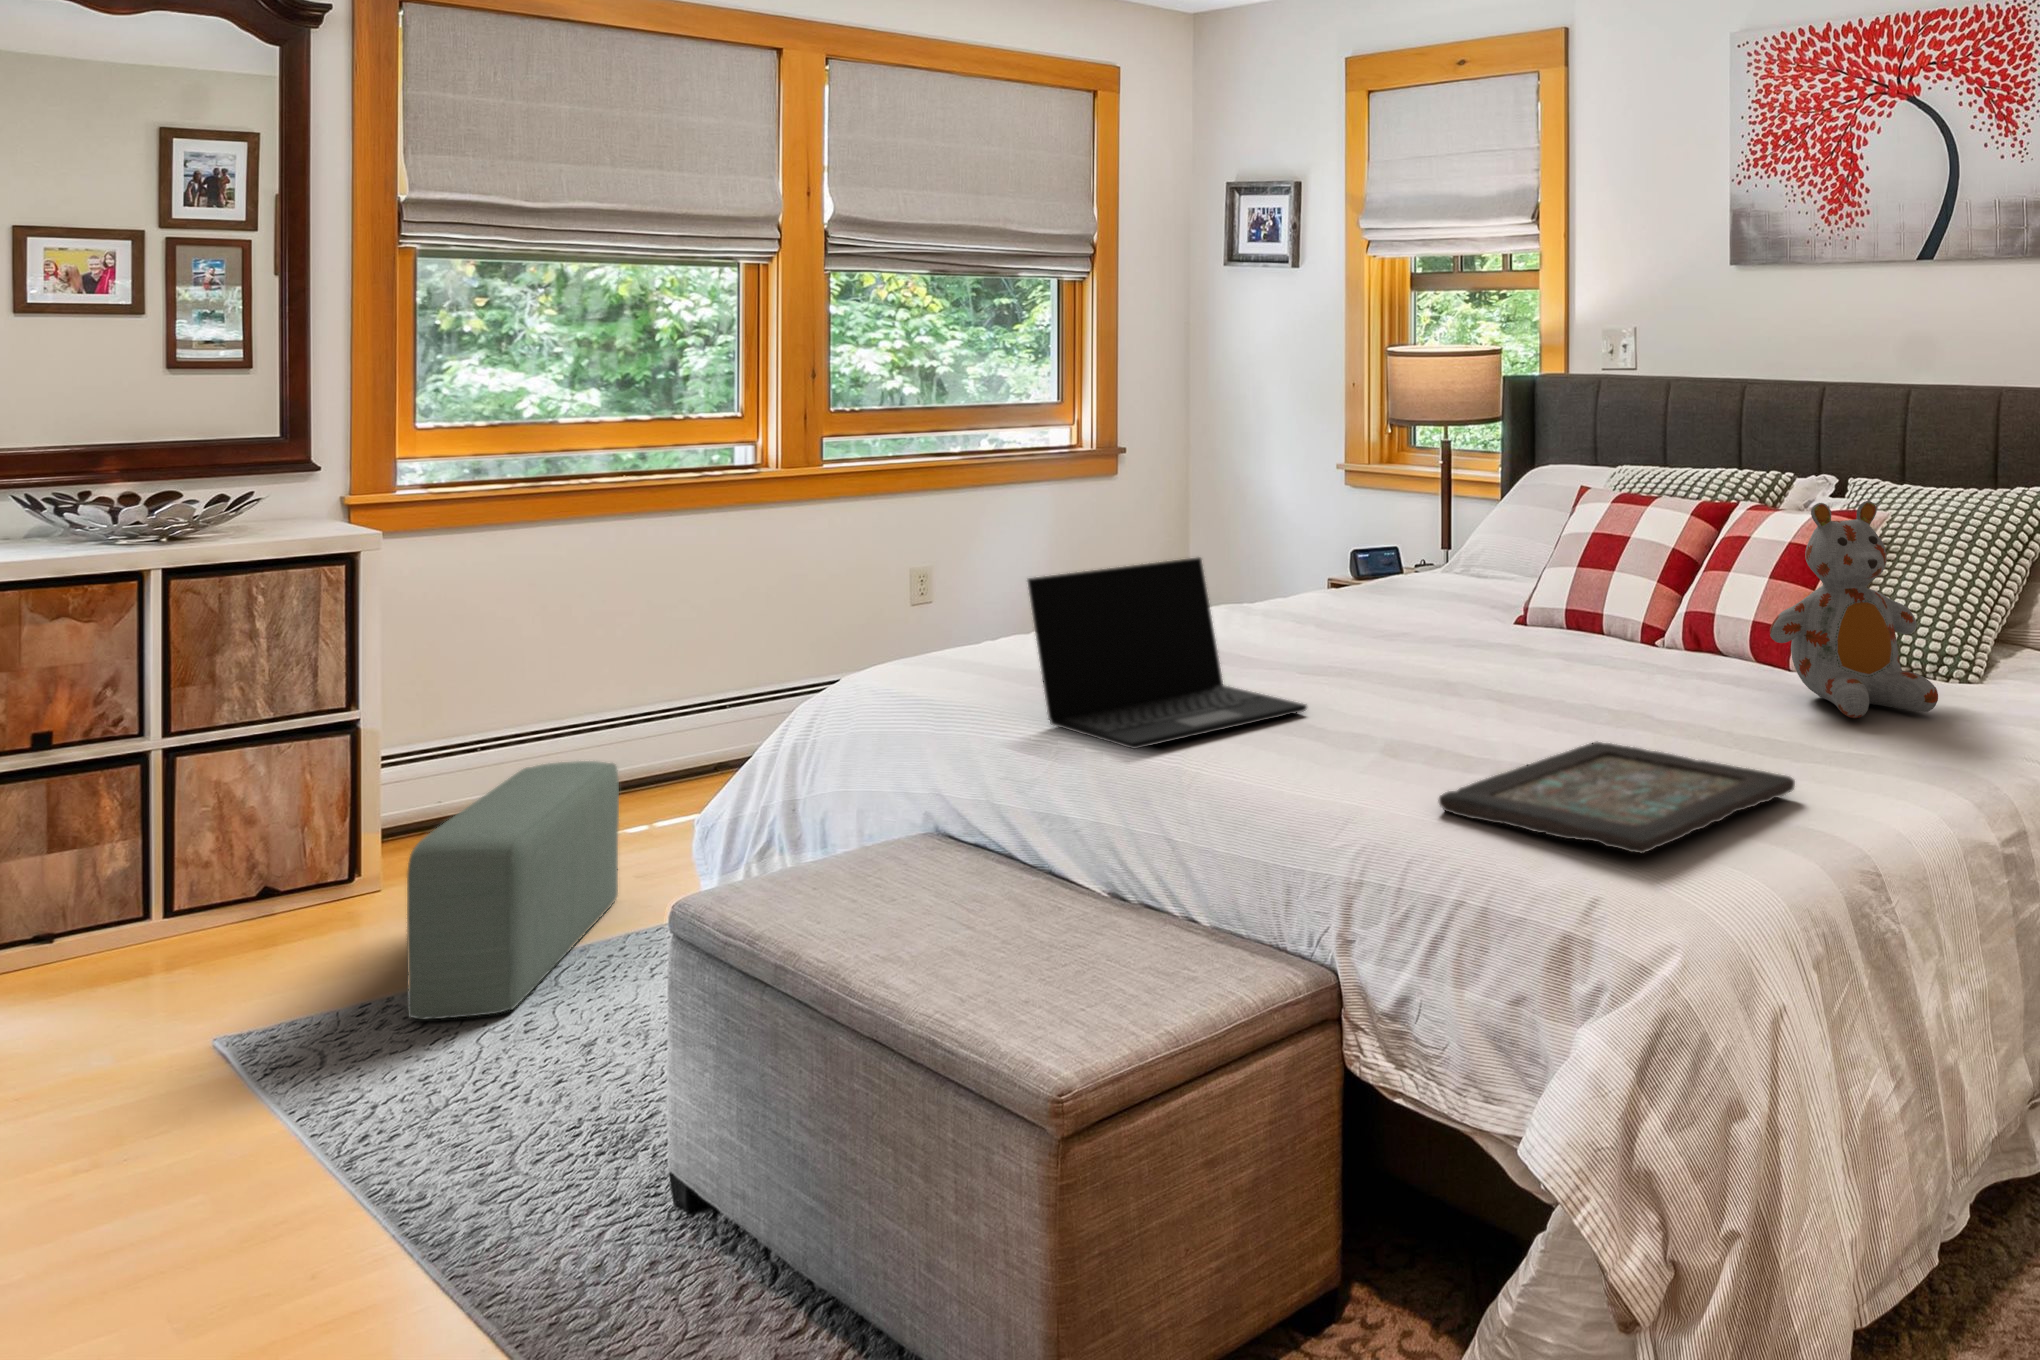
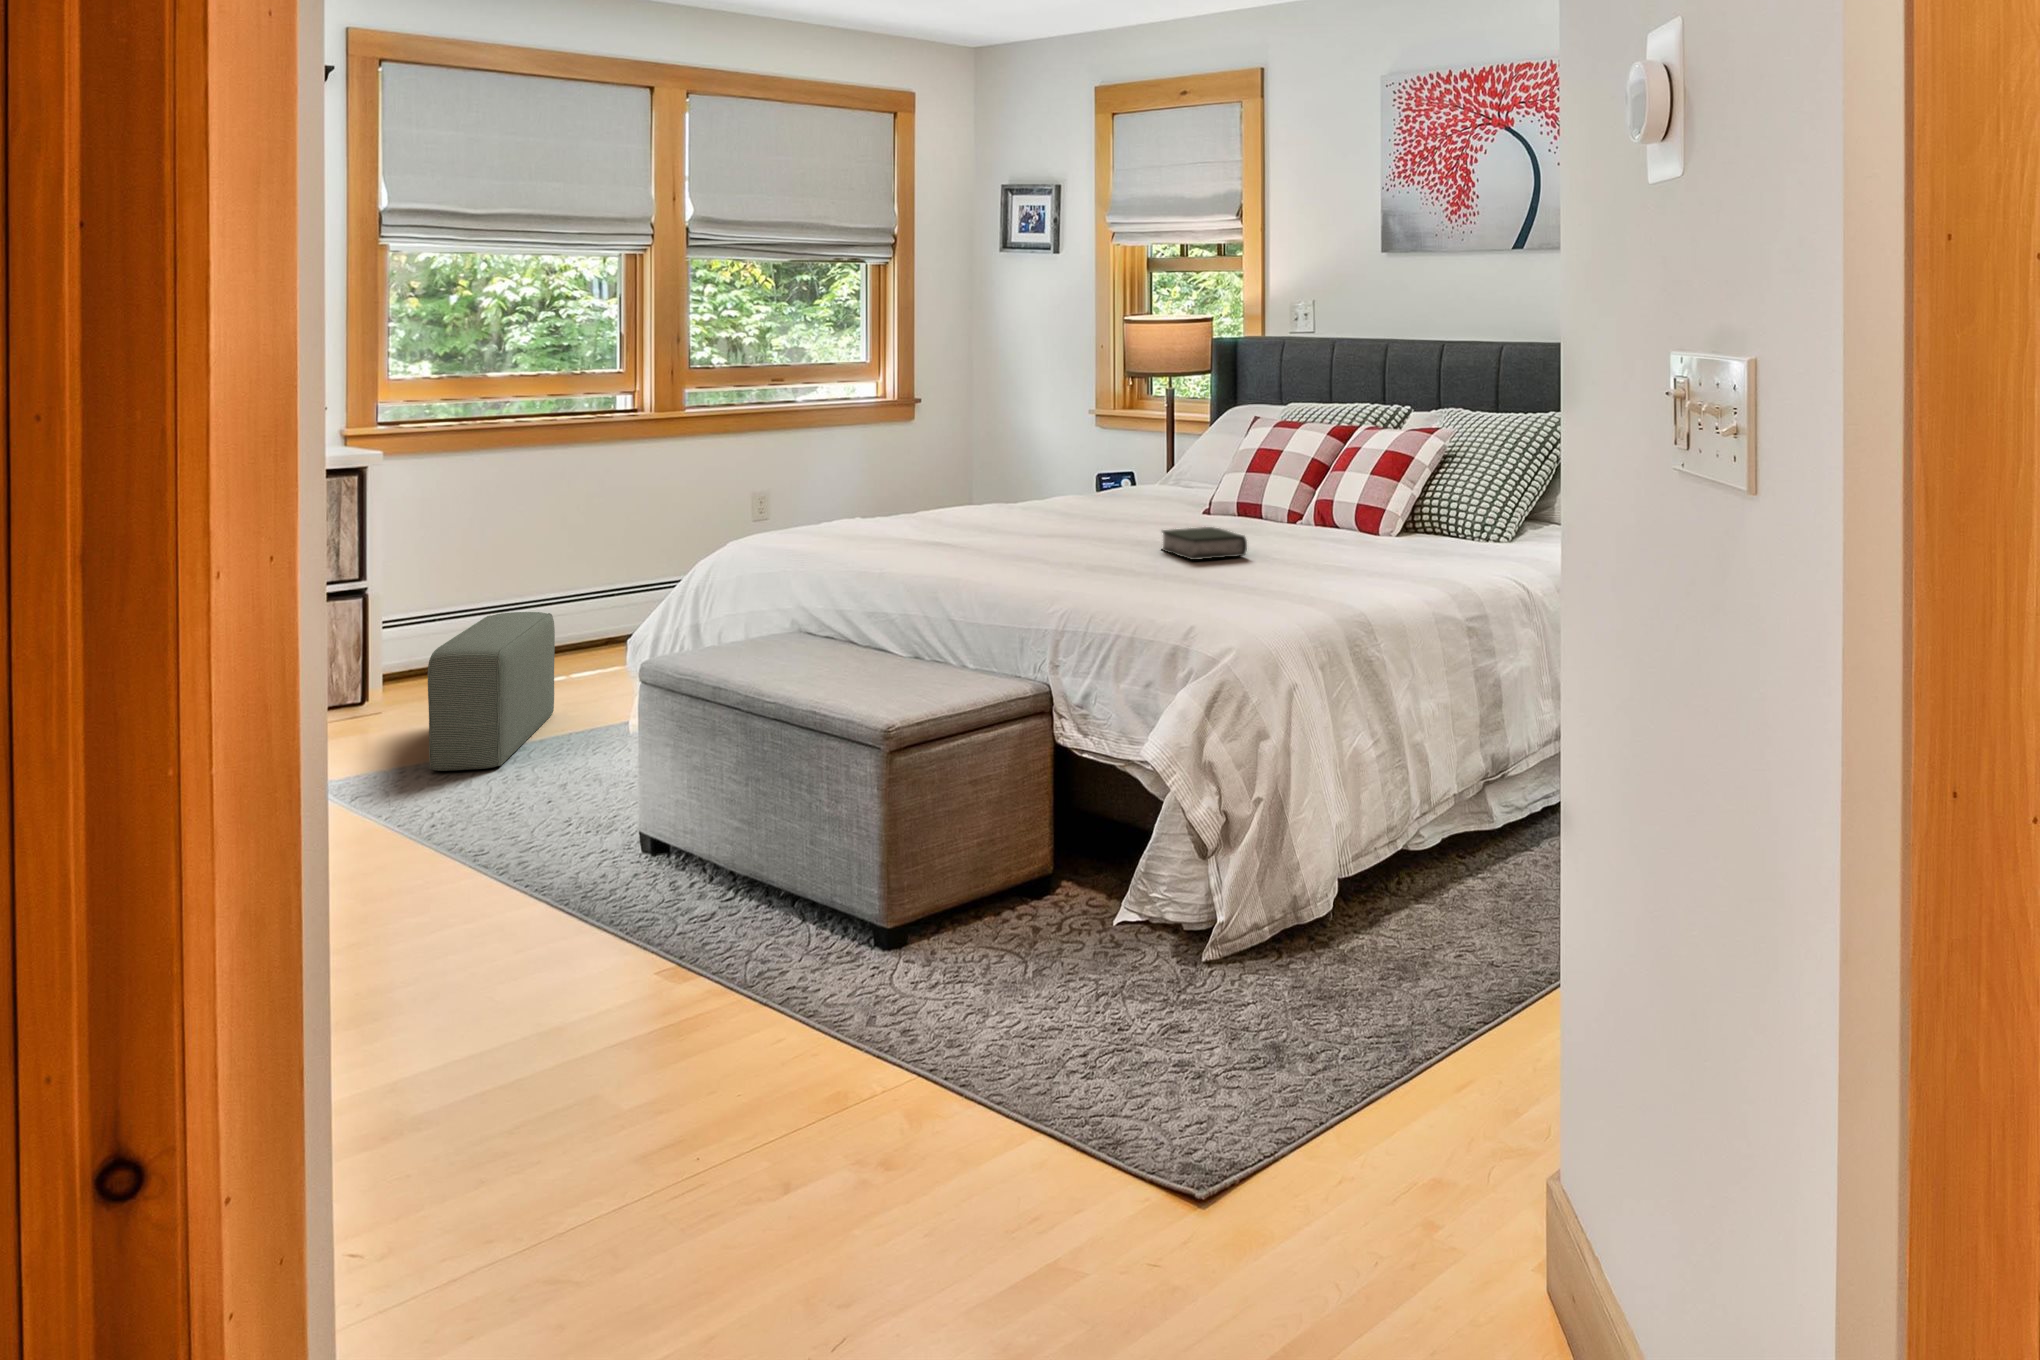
stuffed bear: present [1770,501,1938,718] -> none [1353,414,1461,555]
laptop: present [1028,558,1307,749] -> none [855,453,1041,567]
book: none [1485,669,1620,731] -> present [1162,527,1247,560]
decorative tray: present [1439,742,1795,853] -> none [1113,563,1339,607]

